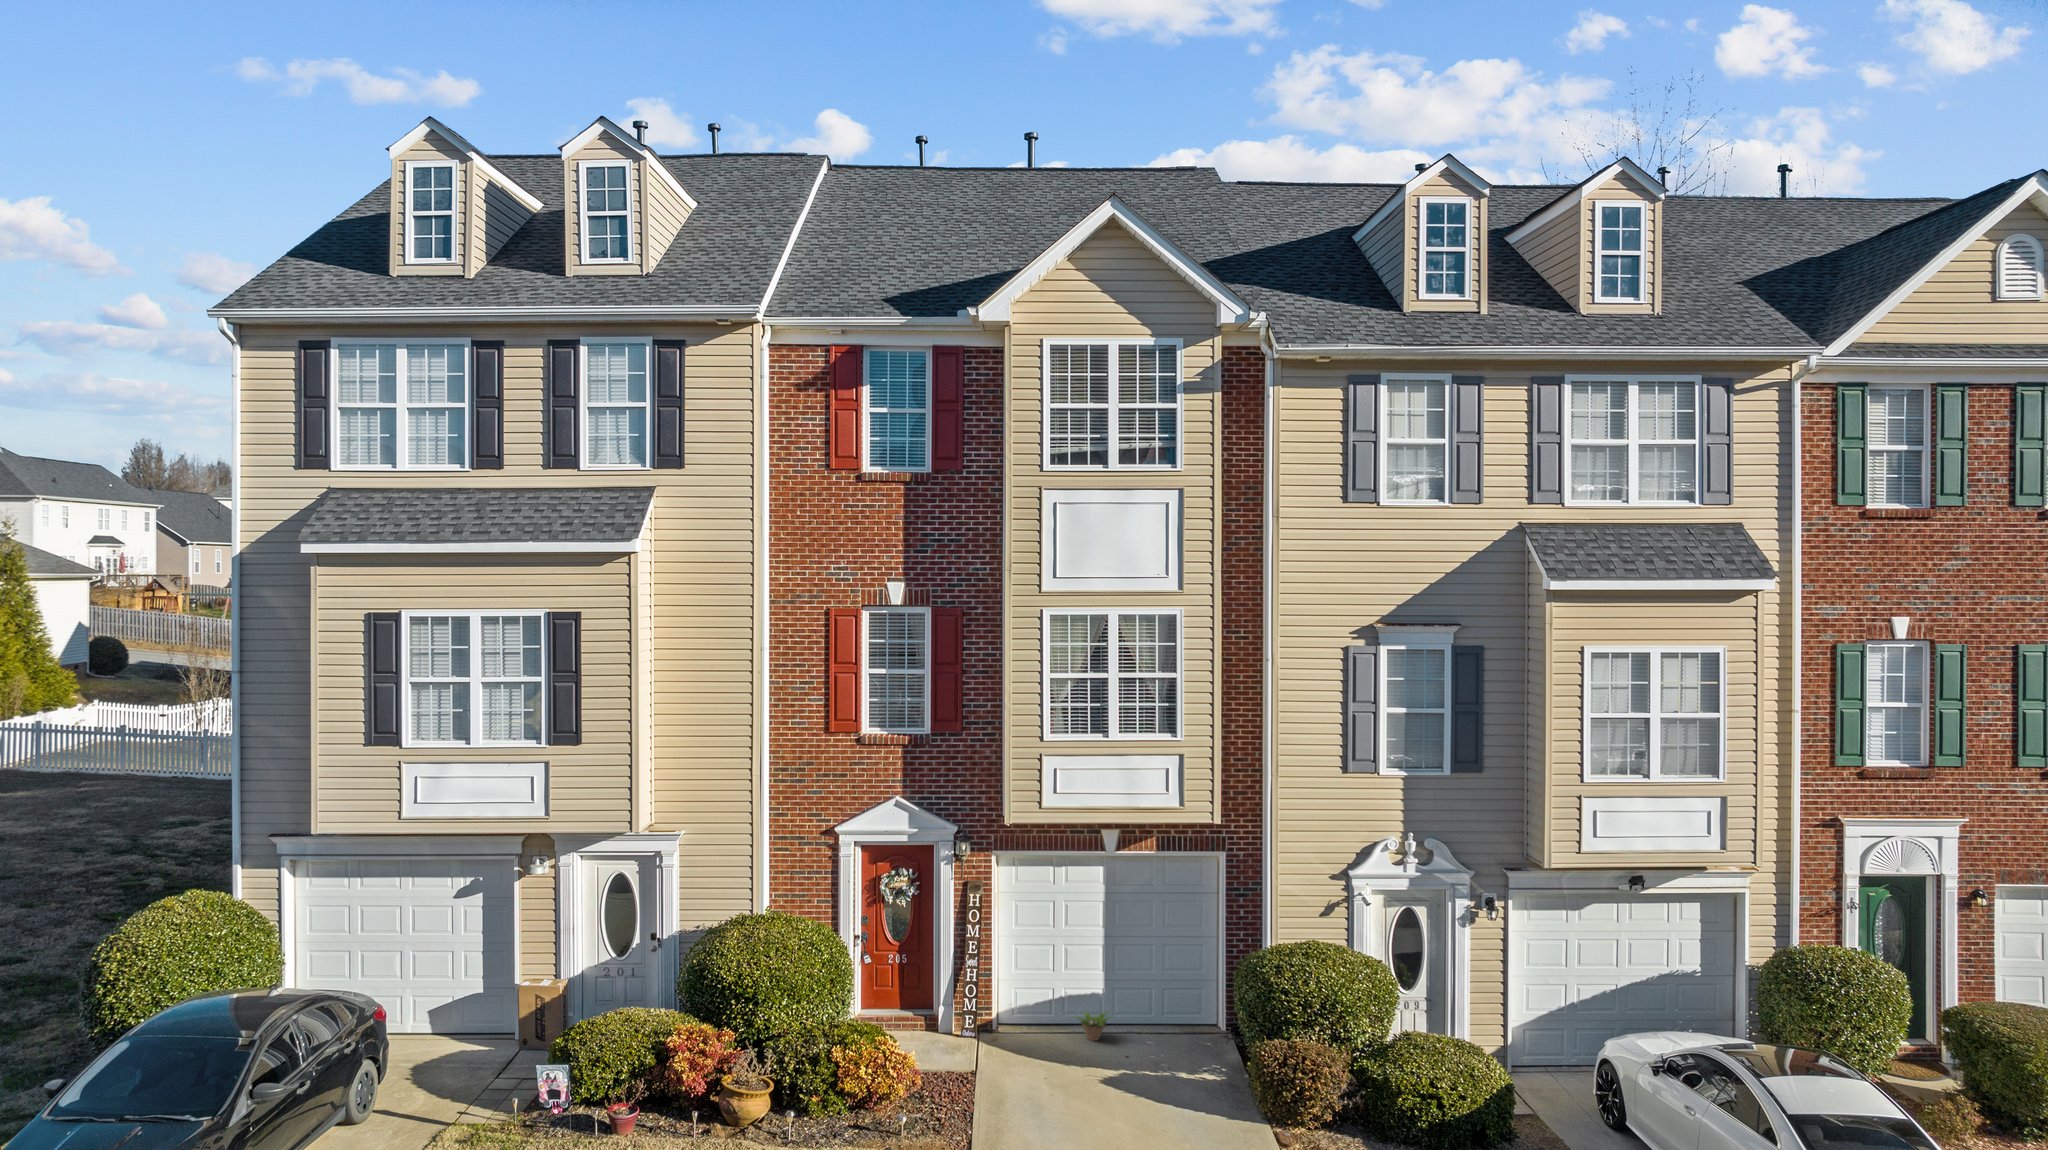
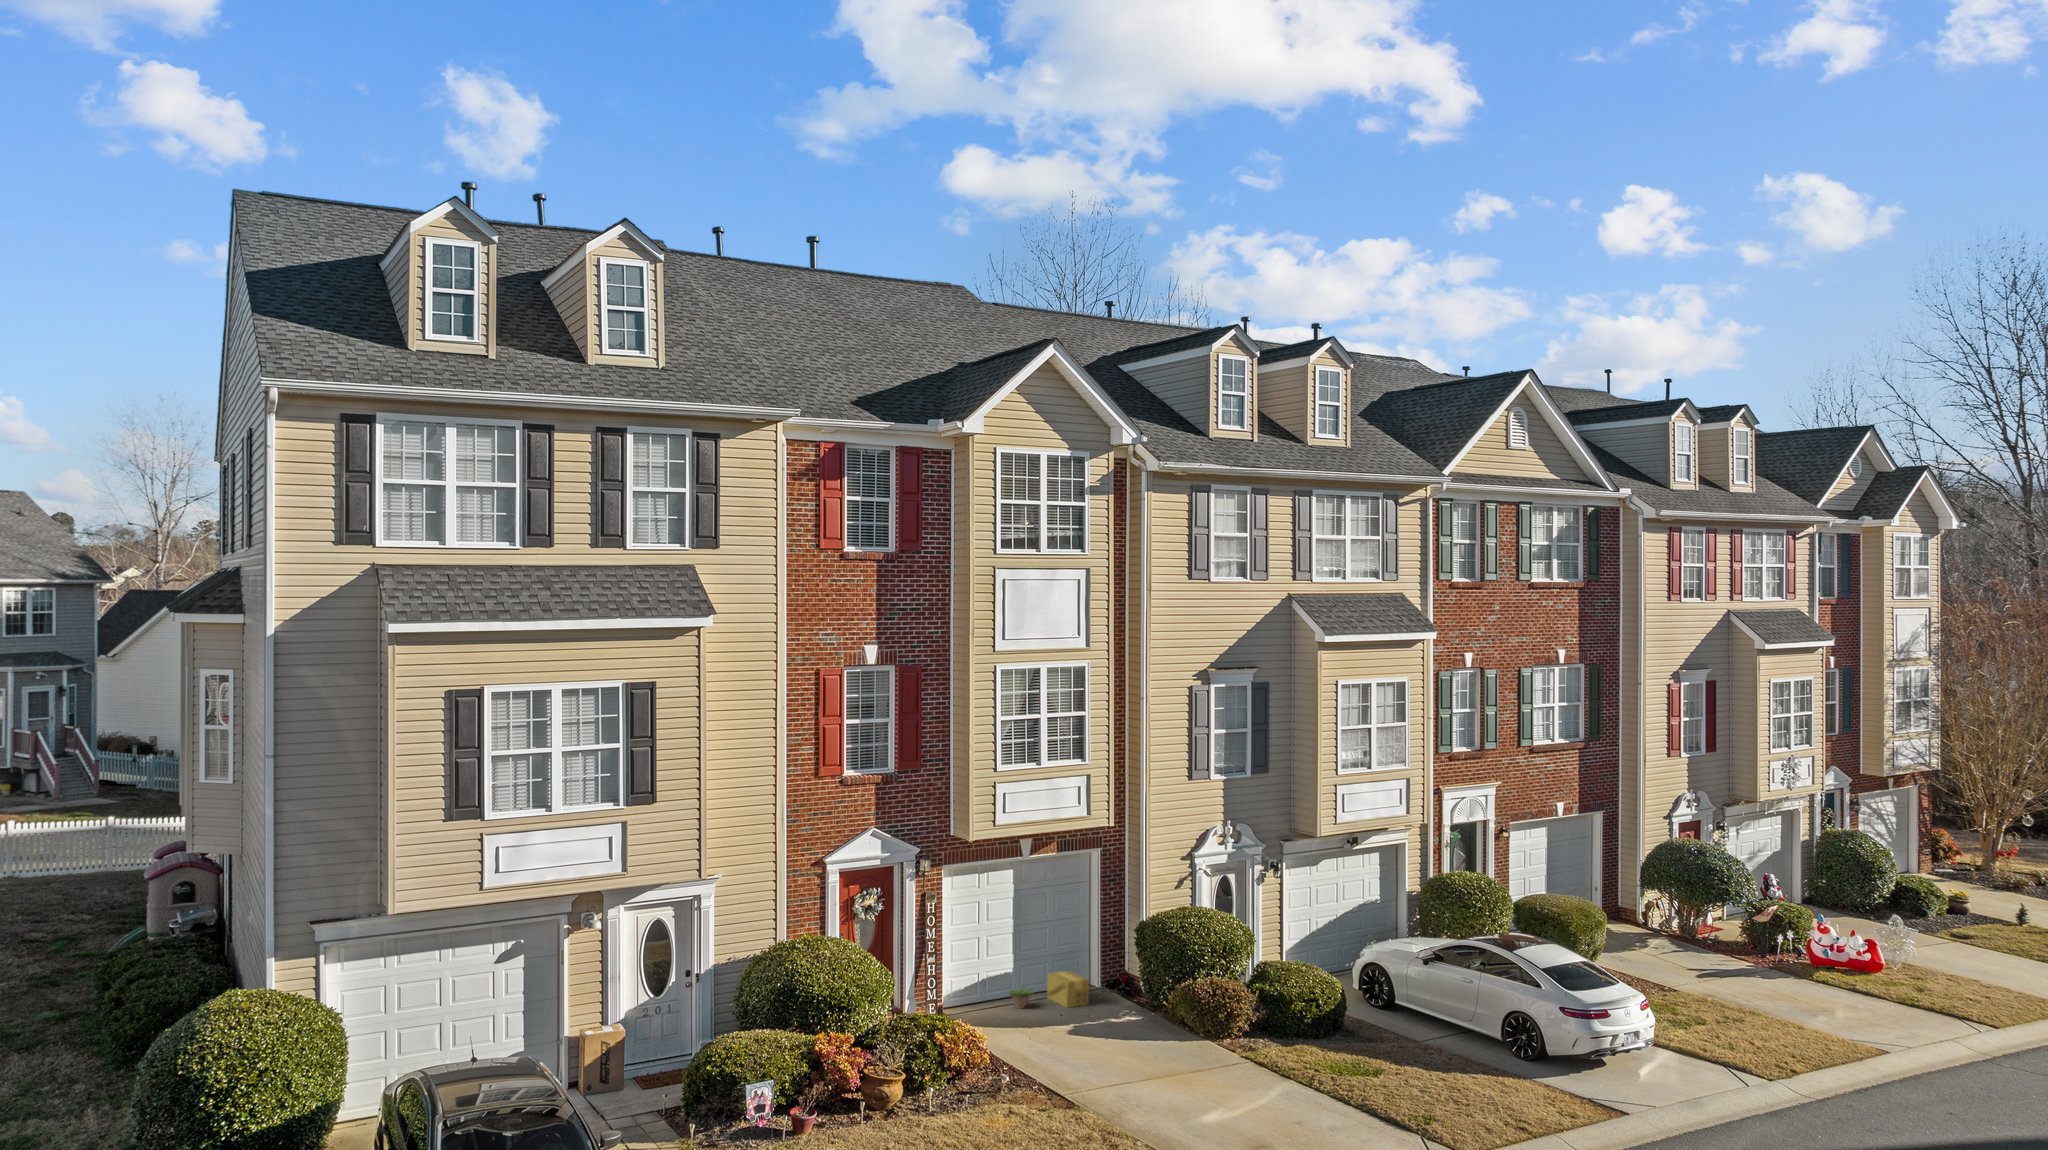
cardboard box: none [1145,1000,1182,1052] -> present [1047,971,1089,1008]

